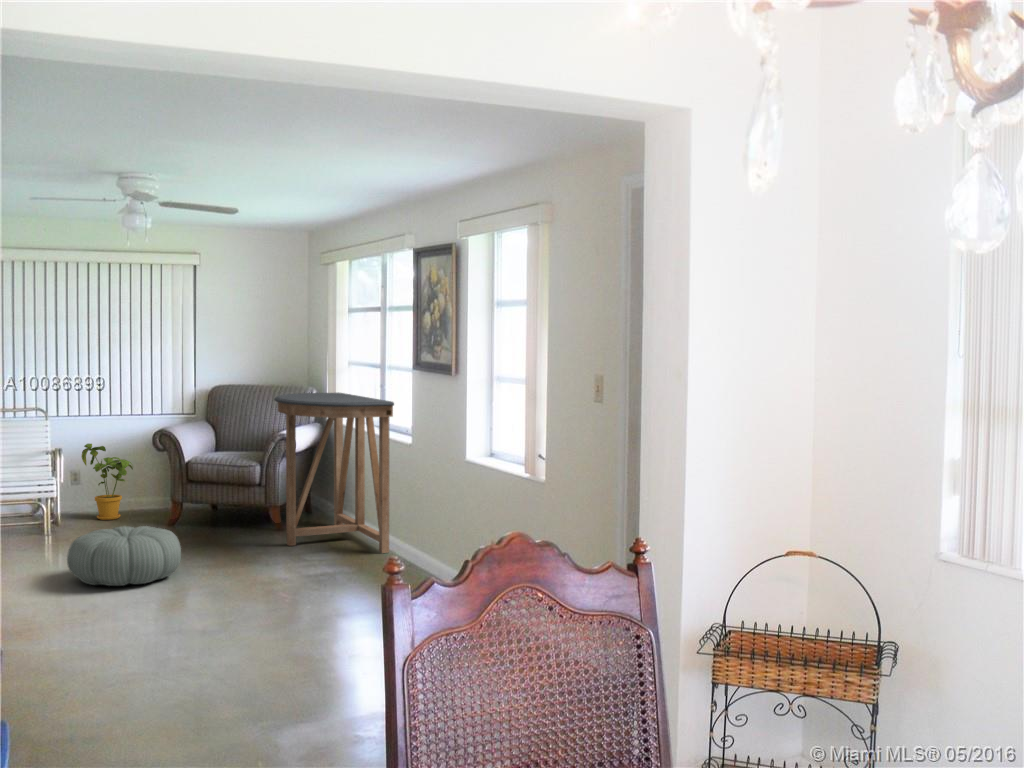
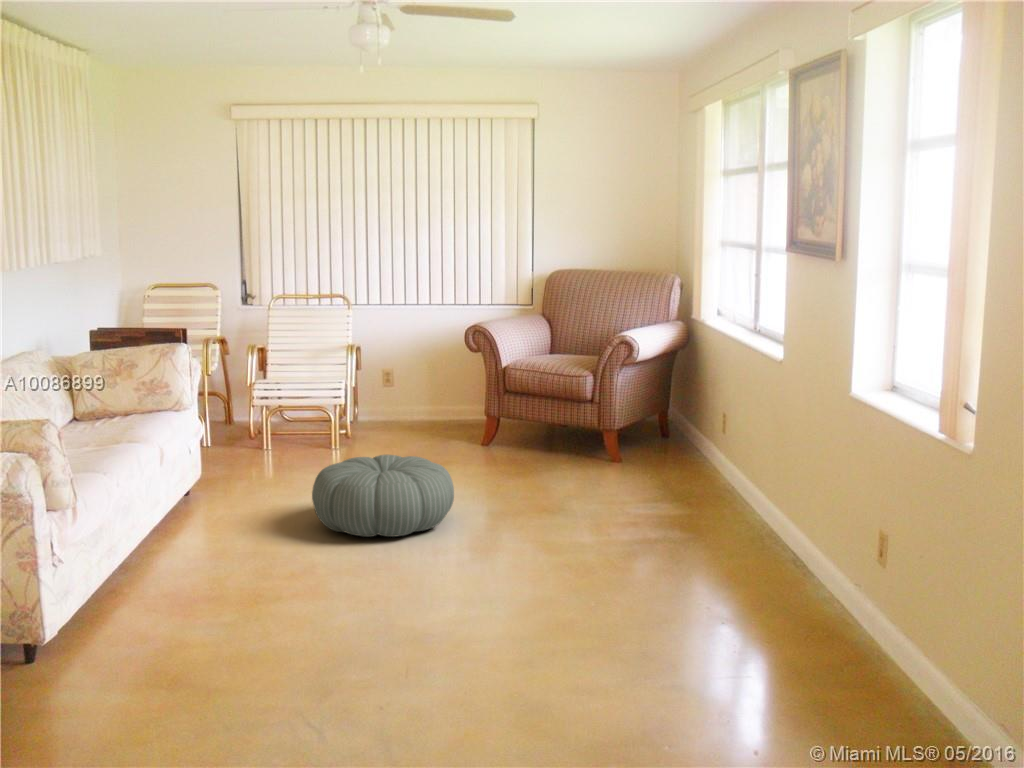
console table: present [274,392,394,553] -> none [600,279,759,518]
house plant: present [82,444,133,520] -> none [391,339,450,433]

